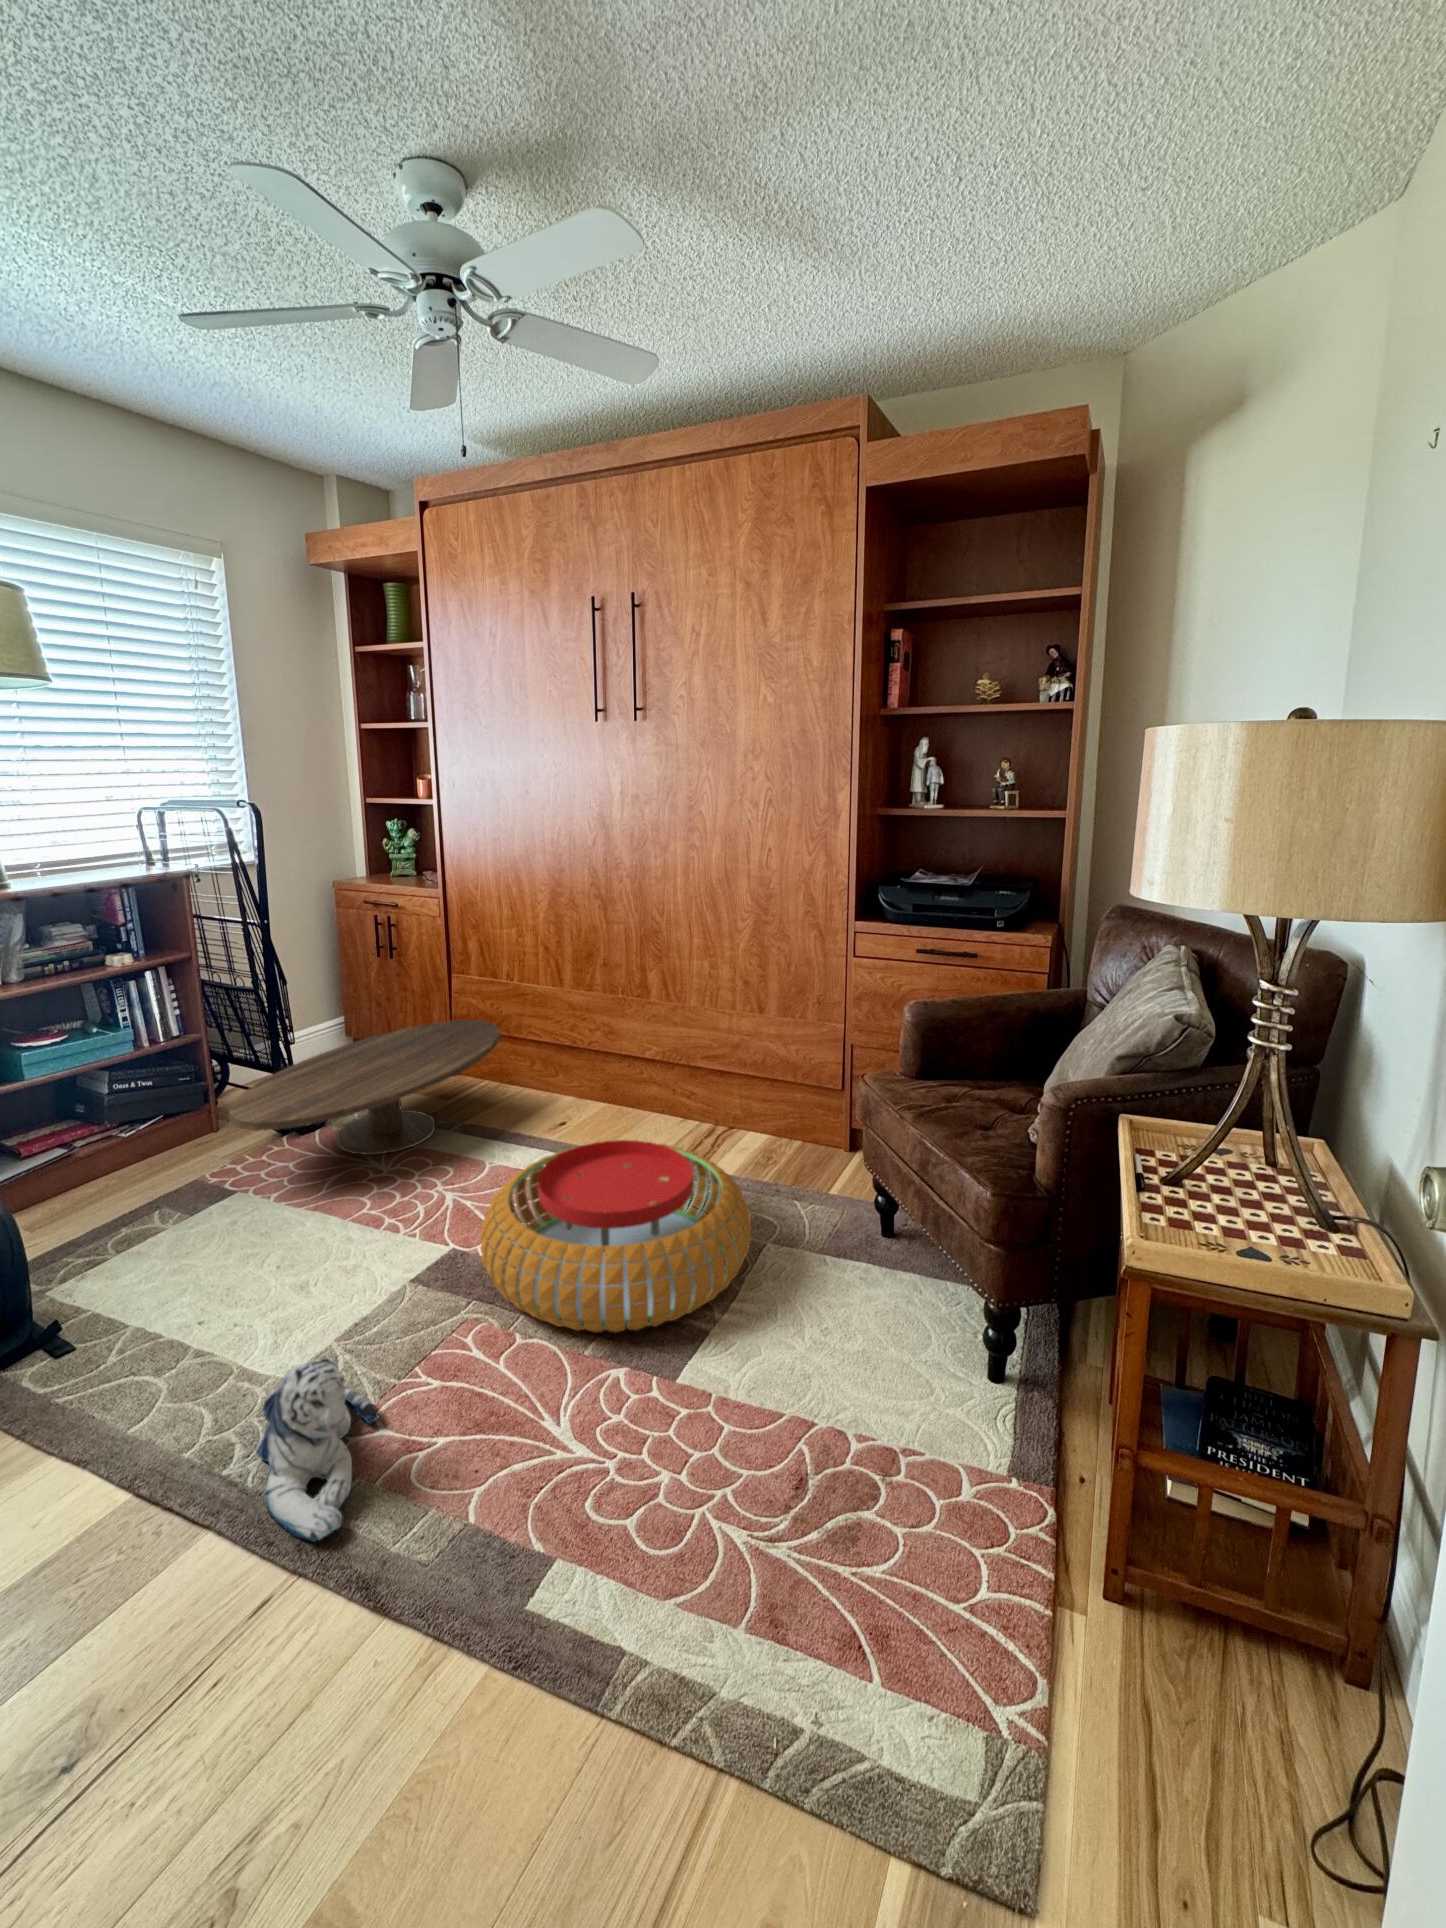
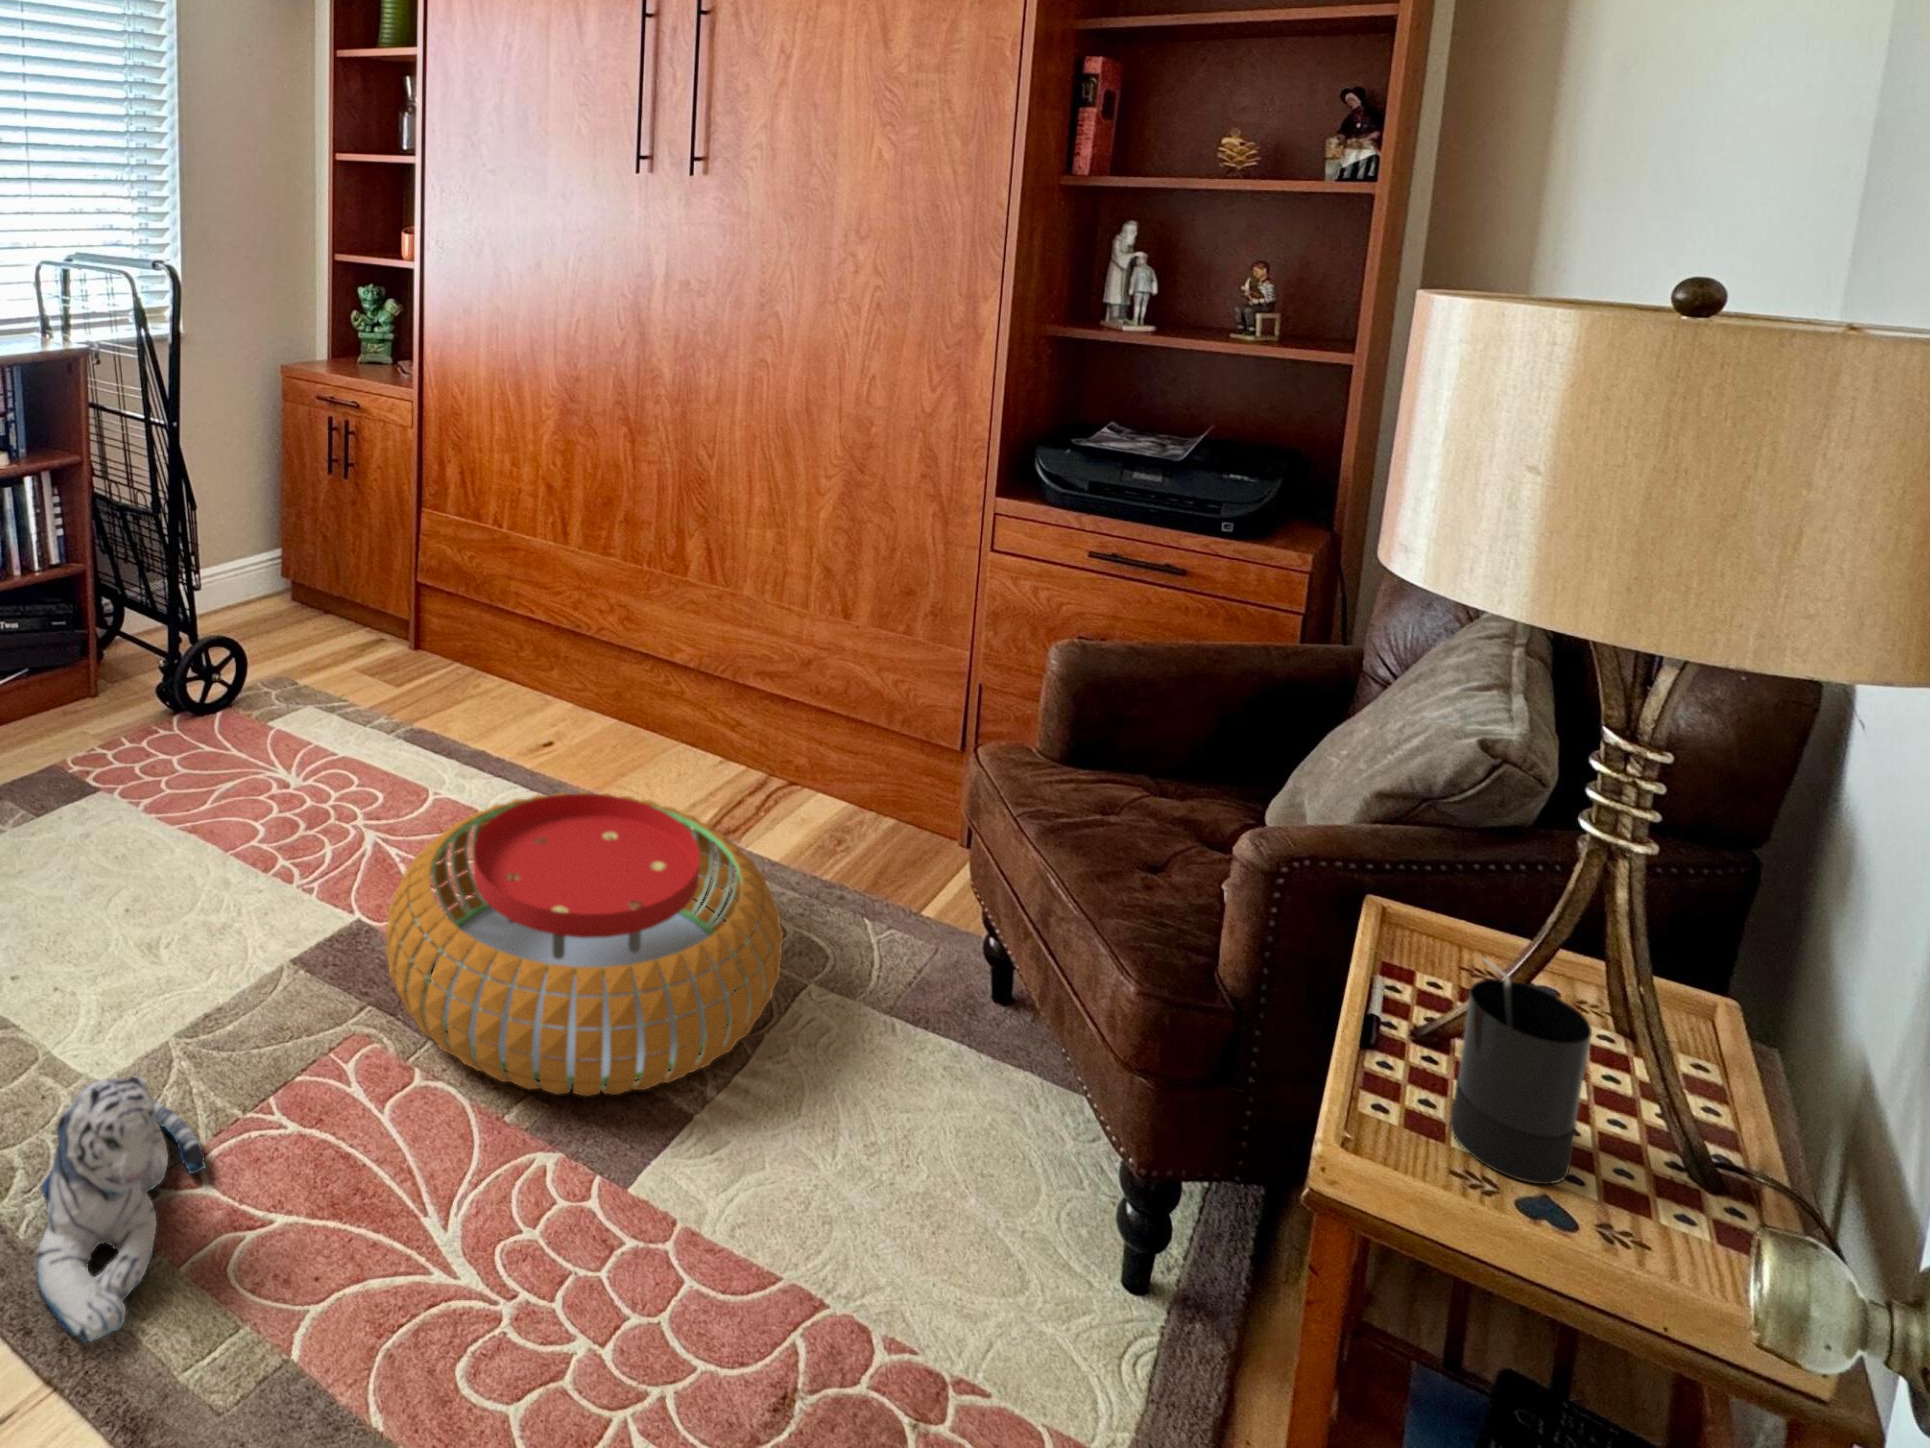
coffee table: present [229,1020,500,1155] -> none [97,574,475,759]
candle: none [1194,1122,1271,1243] -> present [1450,958,1592,1184]

